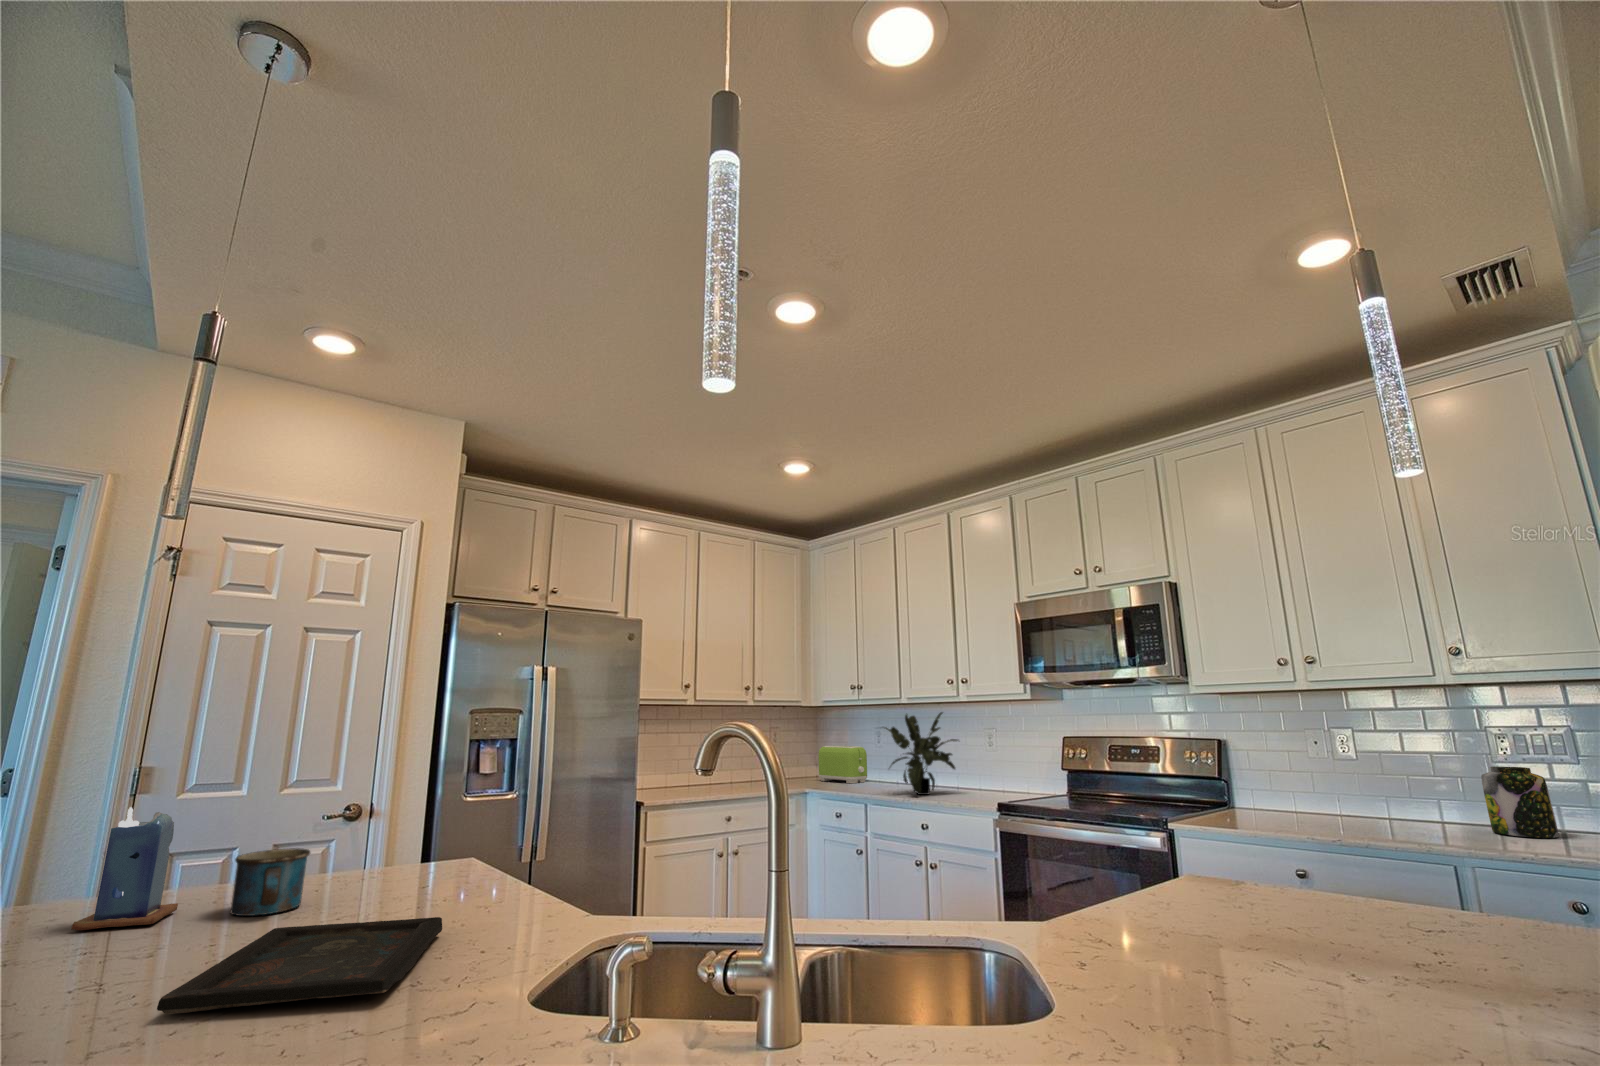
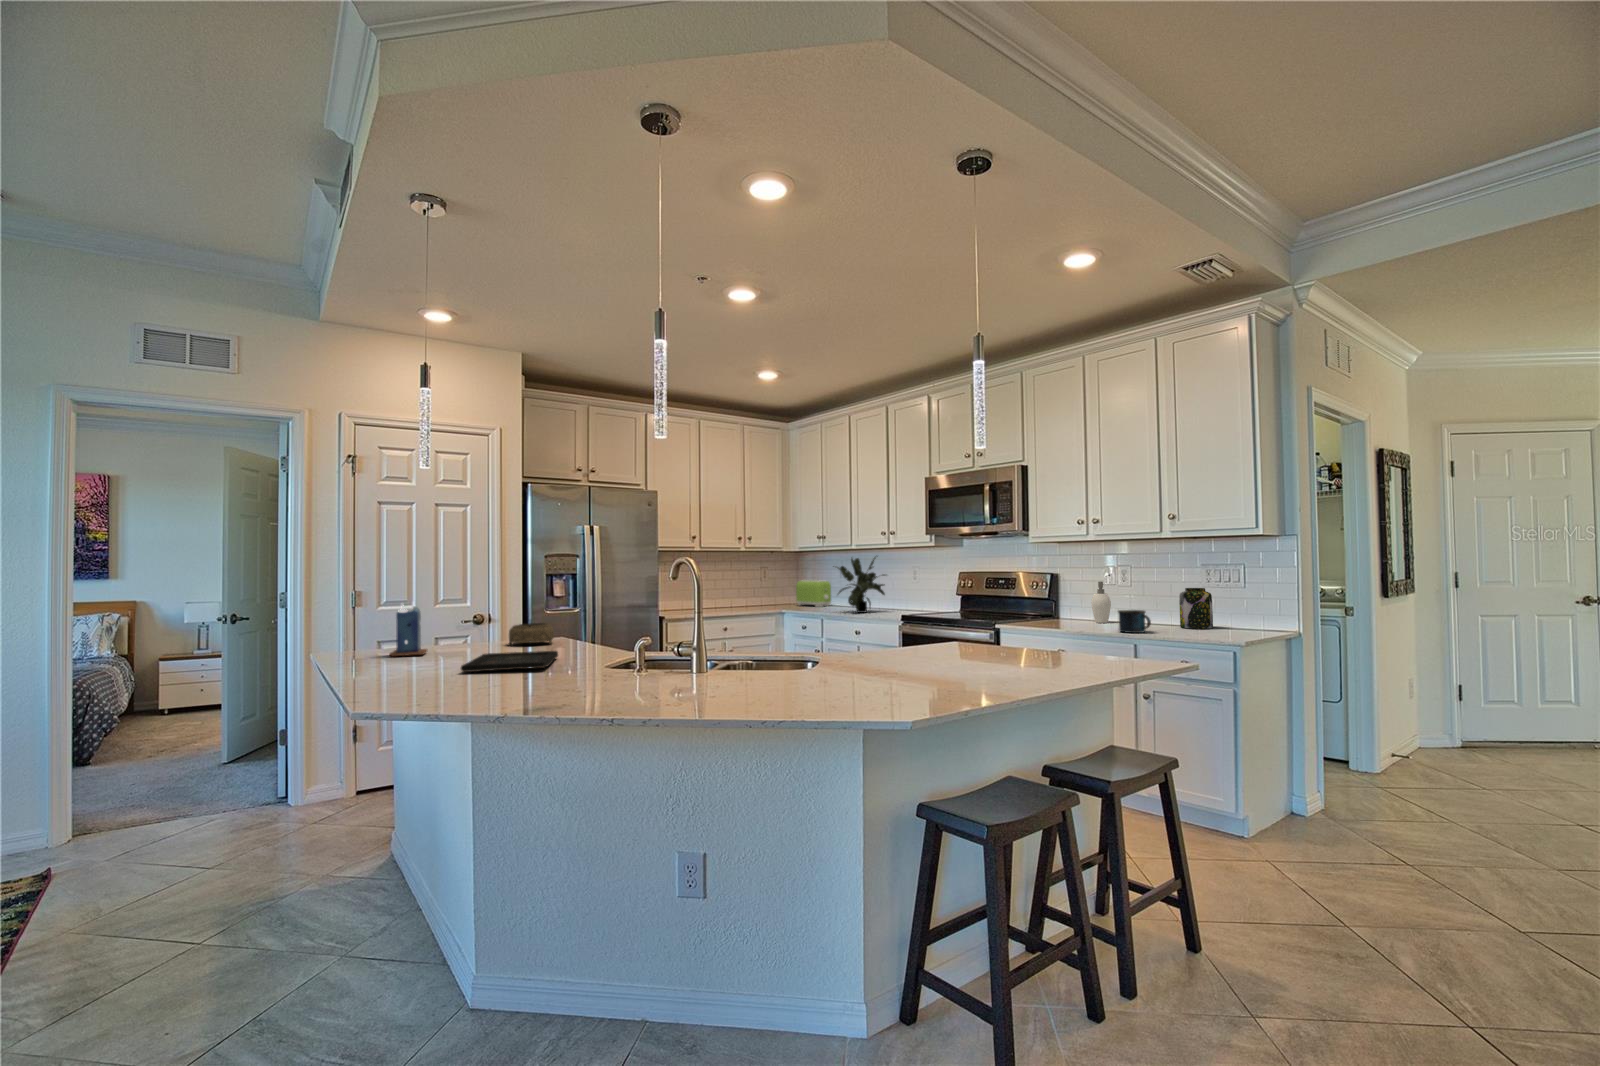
soap dispenser: none [1310,754,1349,821] -> present [1091,582,1111,623]
decorative bowl: none [359,836,456,886] -> present [508,623,554,646]
mug: present [231,848,310,916] -> present [1118,610,1151,633]

